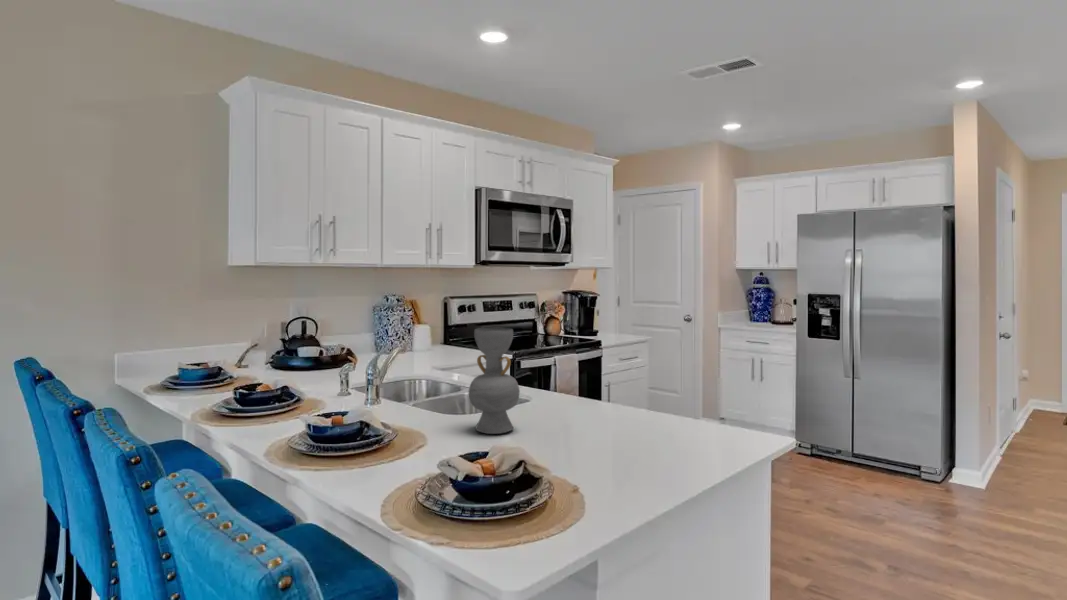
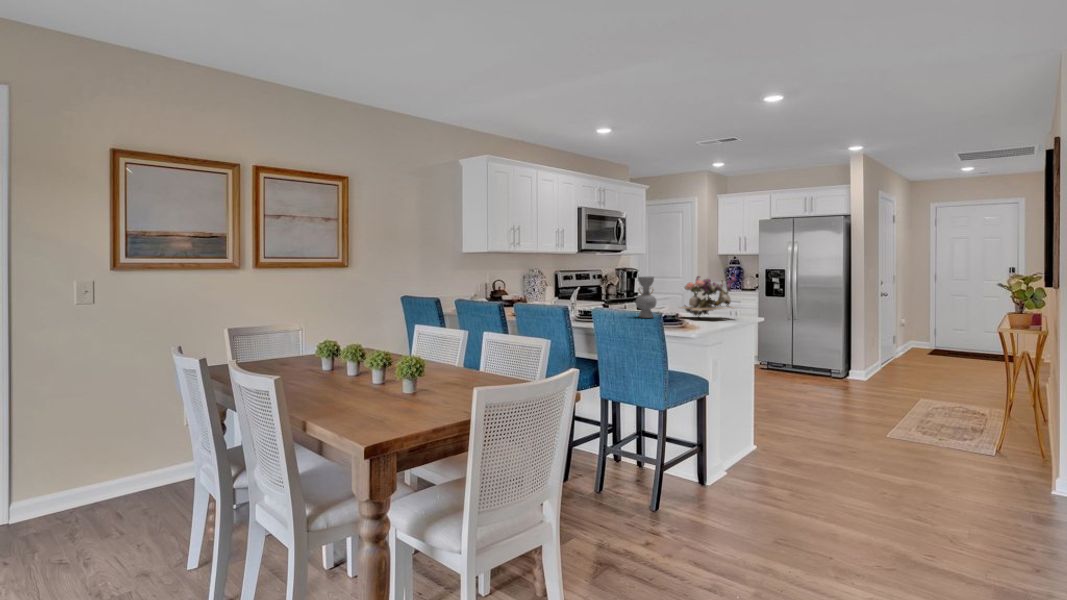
flower arrangement: none [572,324,720,435] -> present [681,274,736,317]

